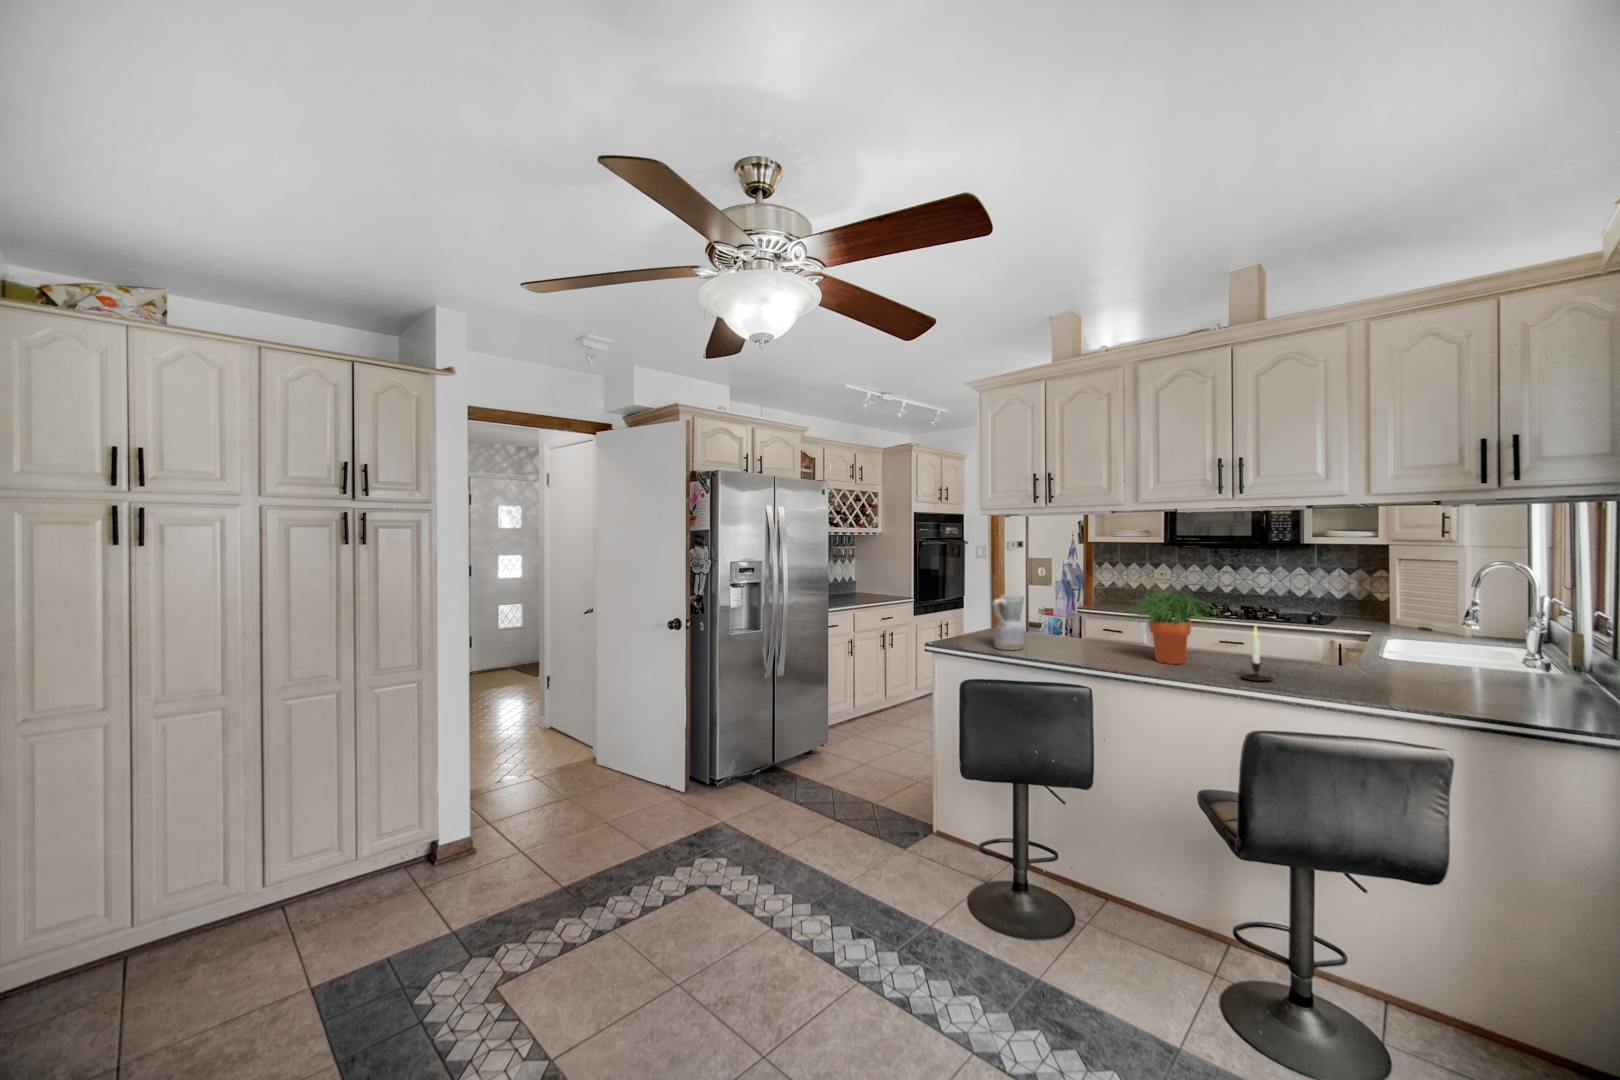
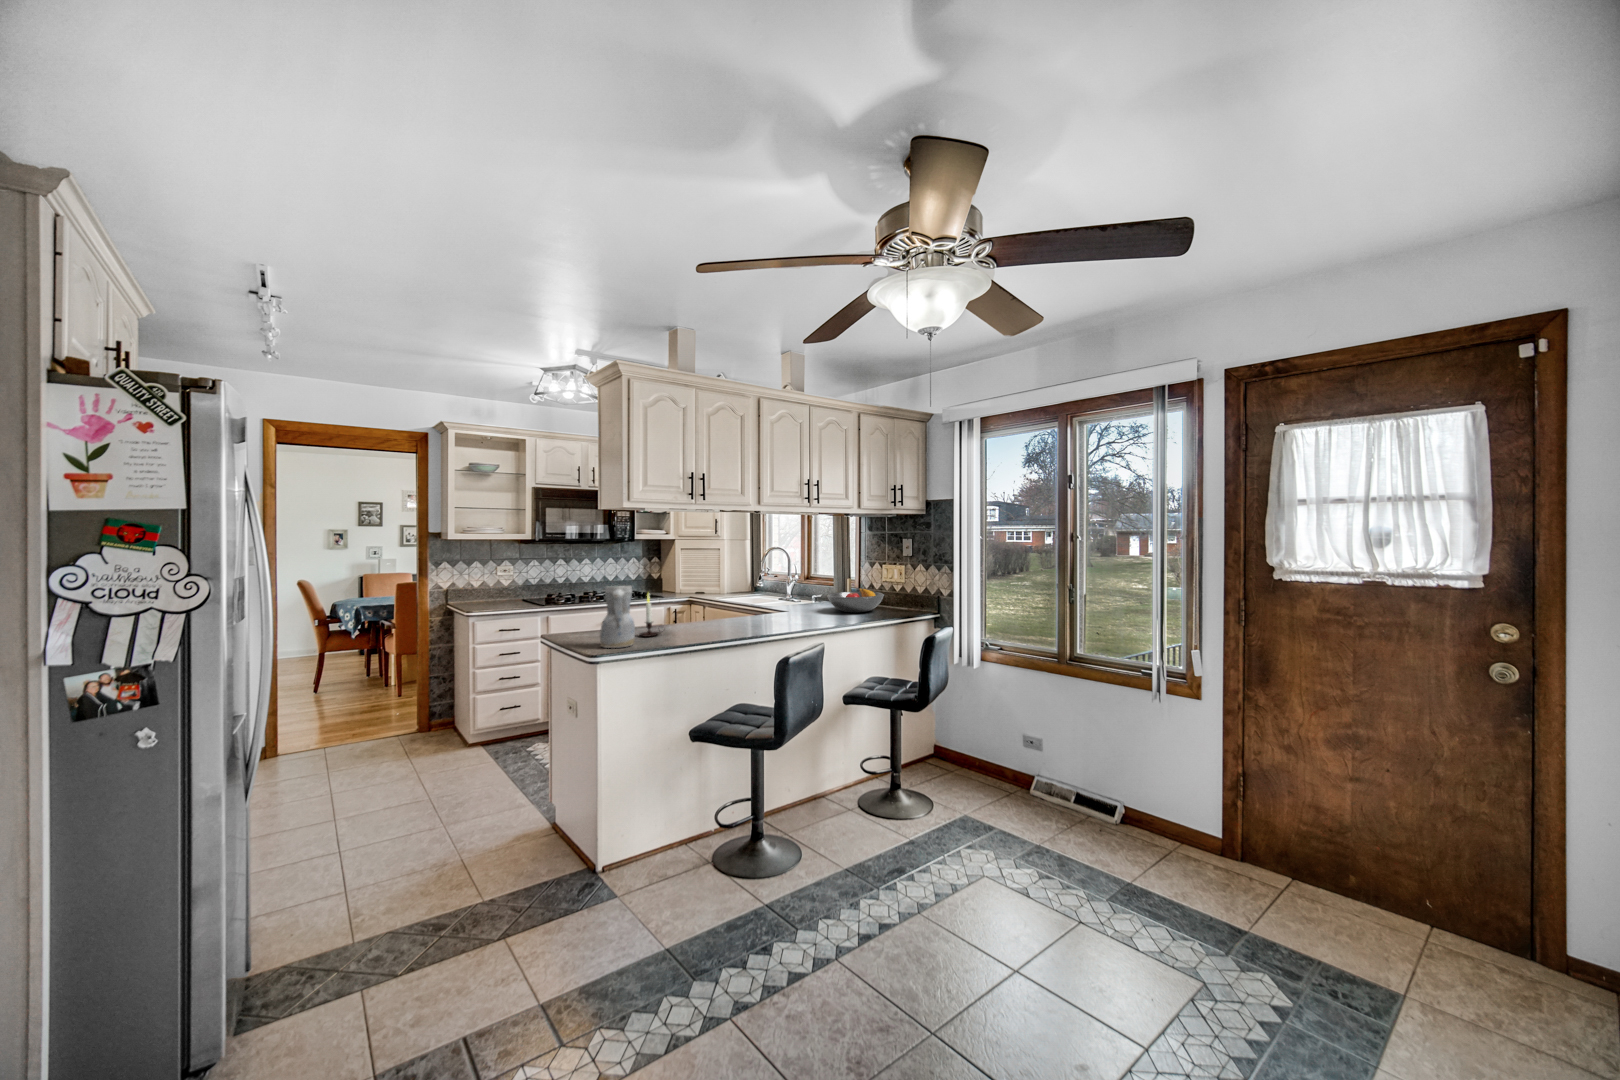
potted plant: present [1130,590,1219,664] -> none [701,567,771,628]
candle: present [1242,626,1278,681] -> present [640,595,660,637]
fruit bowl: none [1380,653,1527,696] -> present [827,588,884,613]

